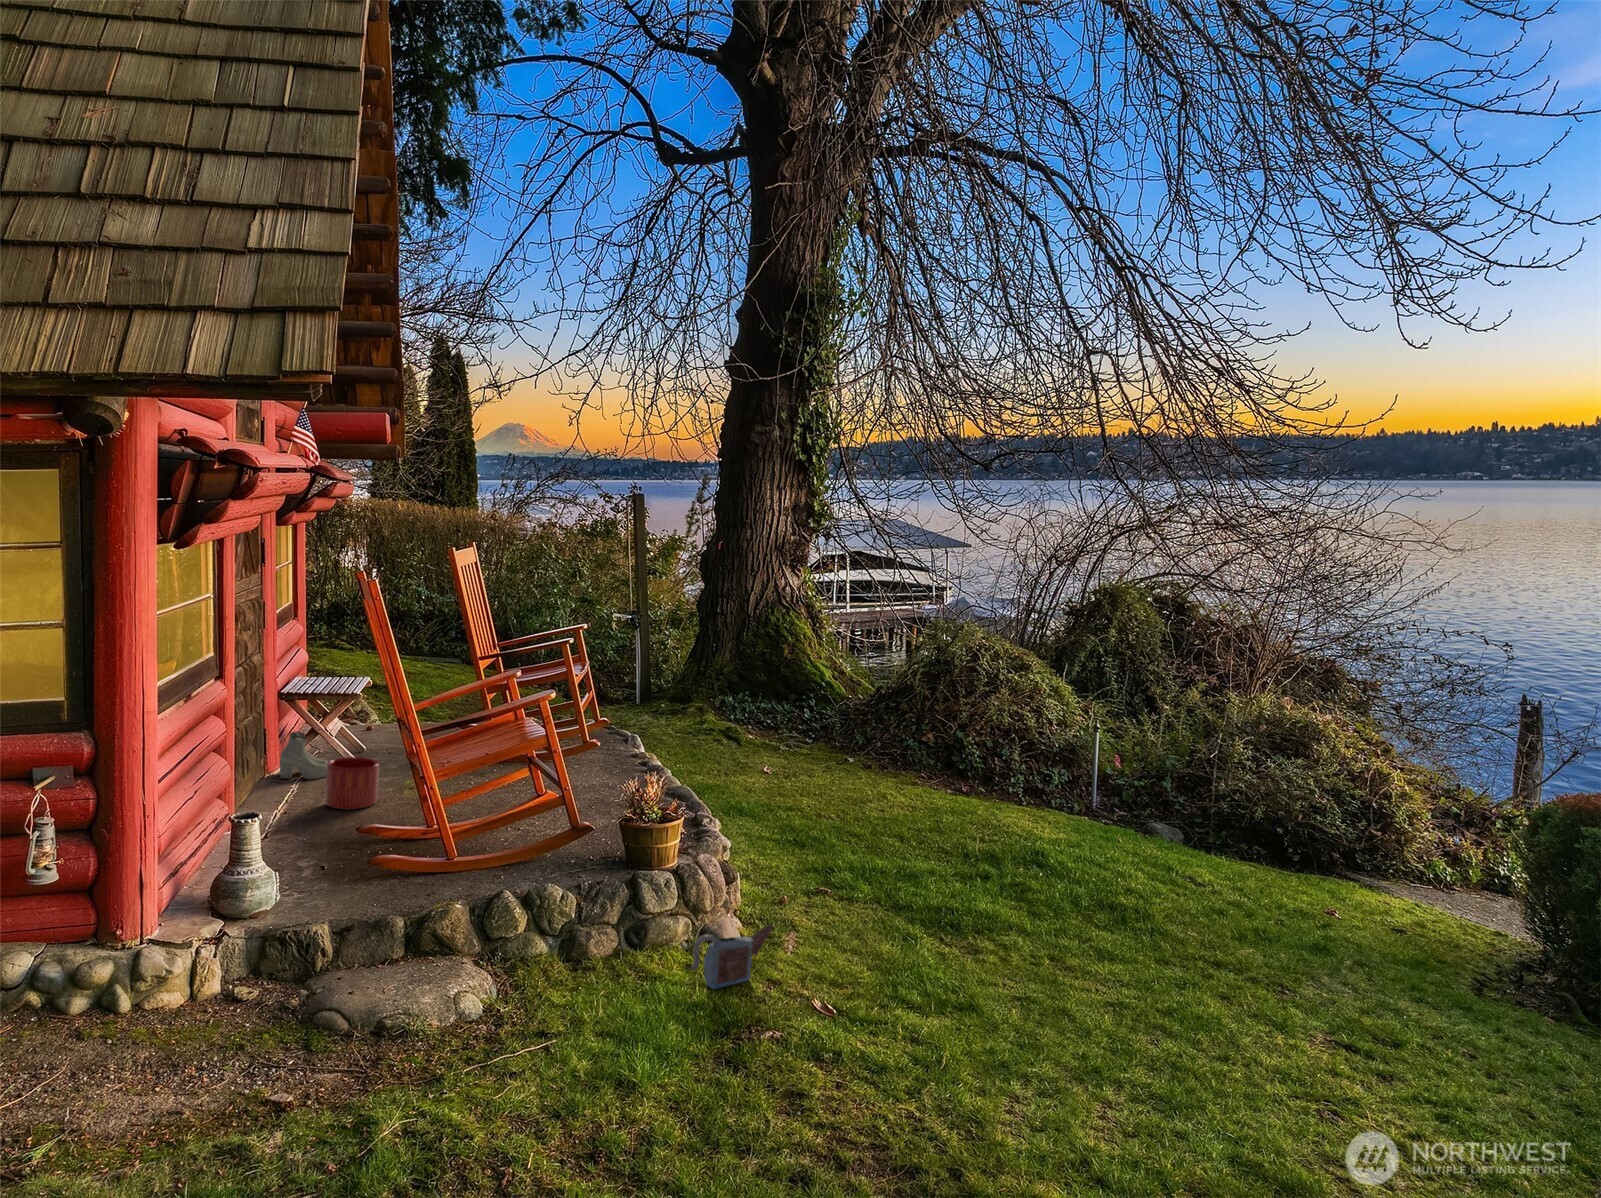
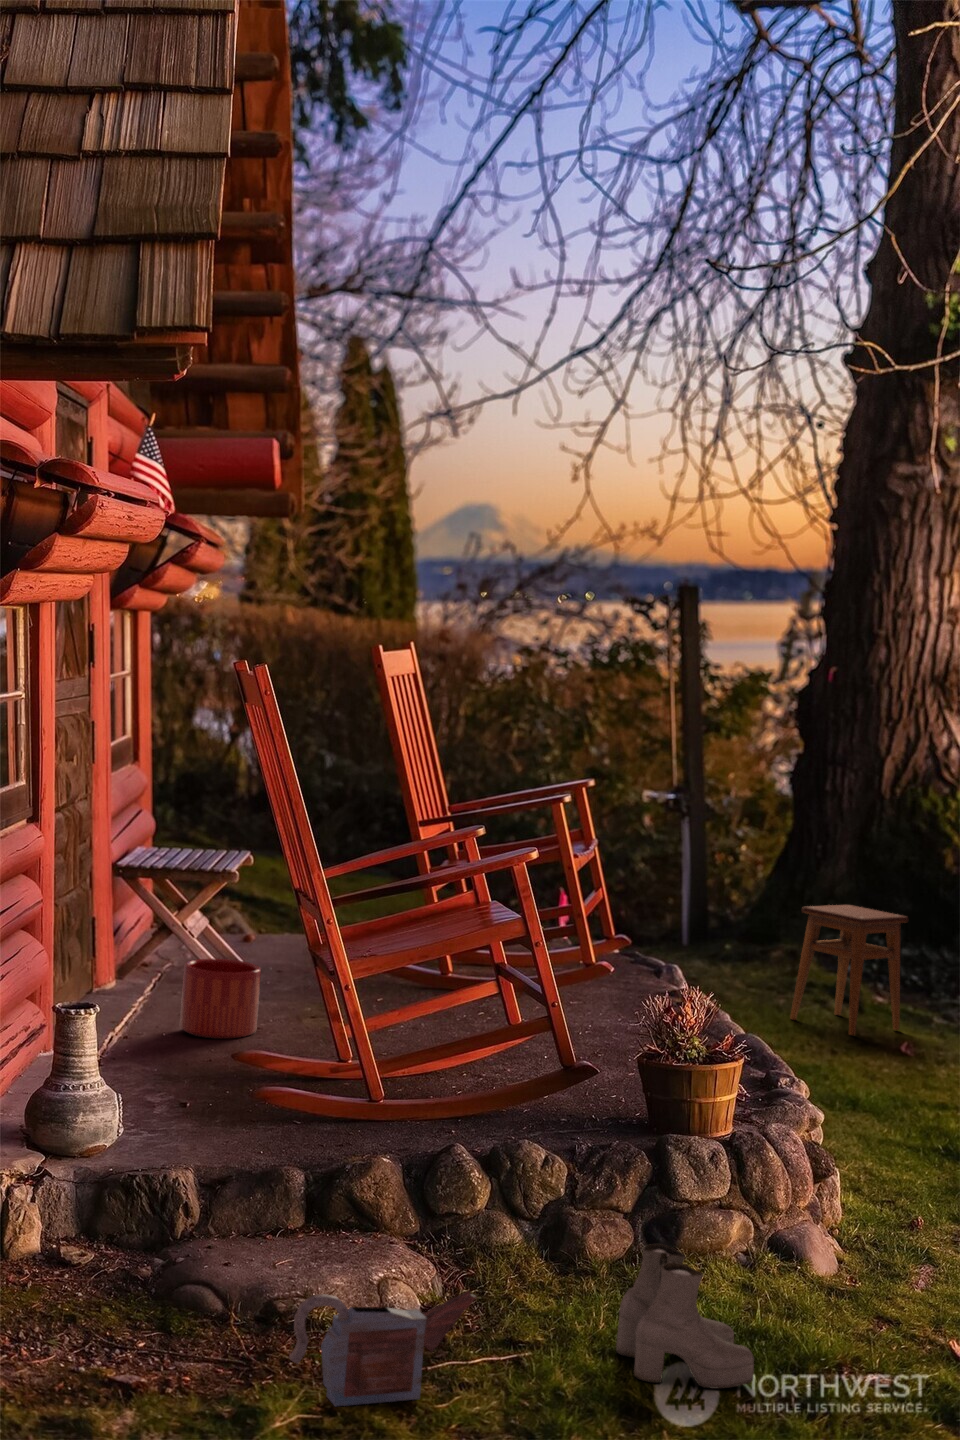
stool: none [706,691,772,767] -> present [790,905,908,1035]
boots: present [280,732,328,779] -> present [616,1244,754,1389]
watering can: present [691,925,774,989] -> present [289,1291,476,1406]

